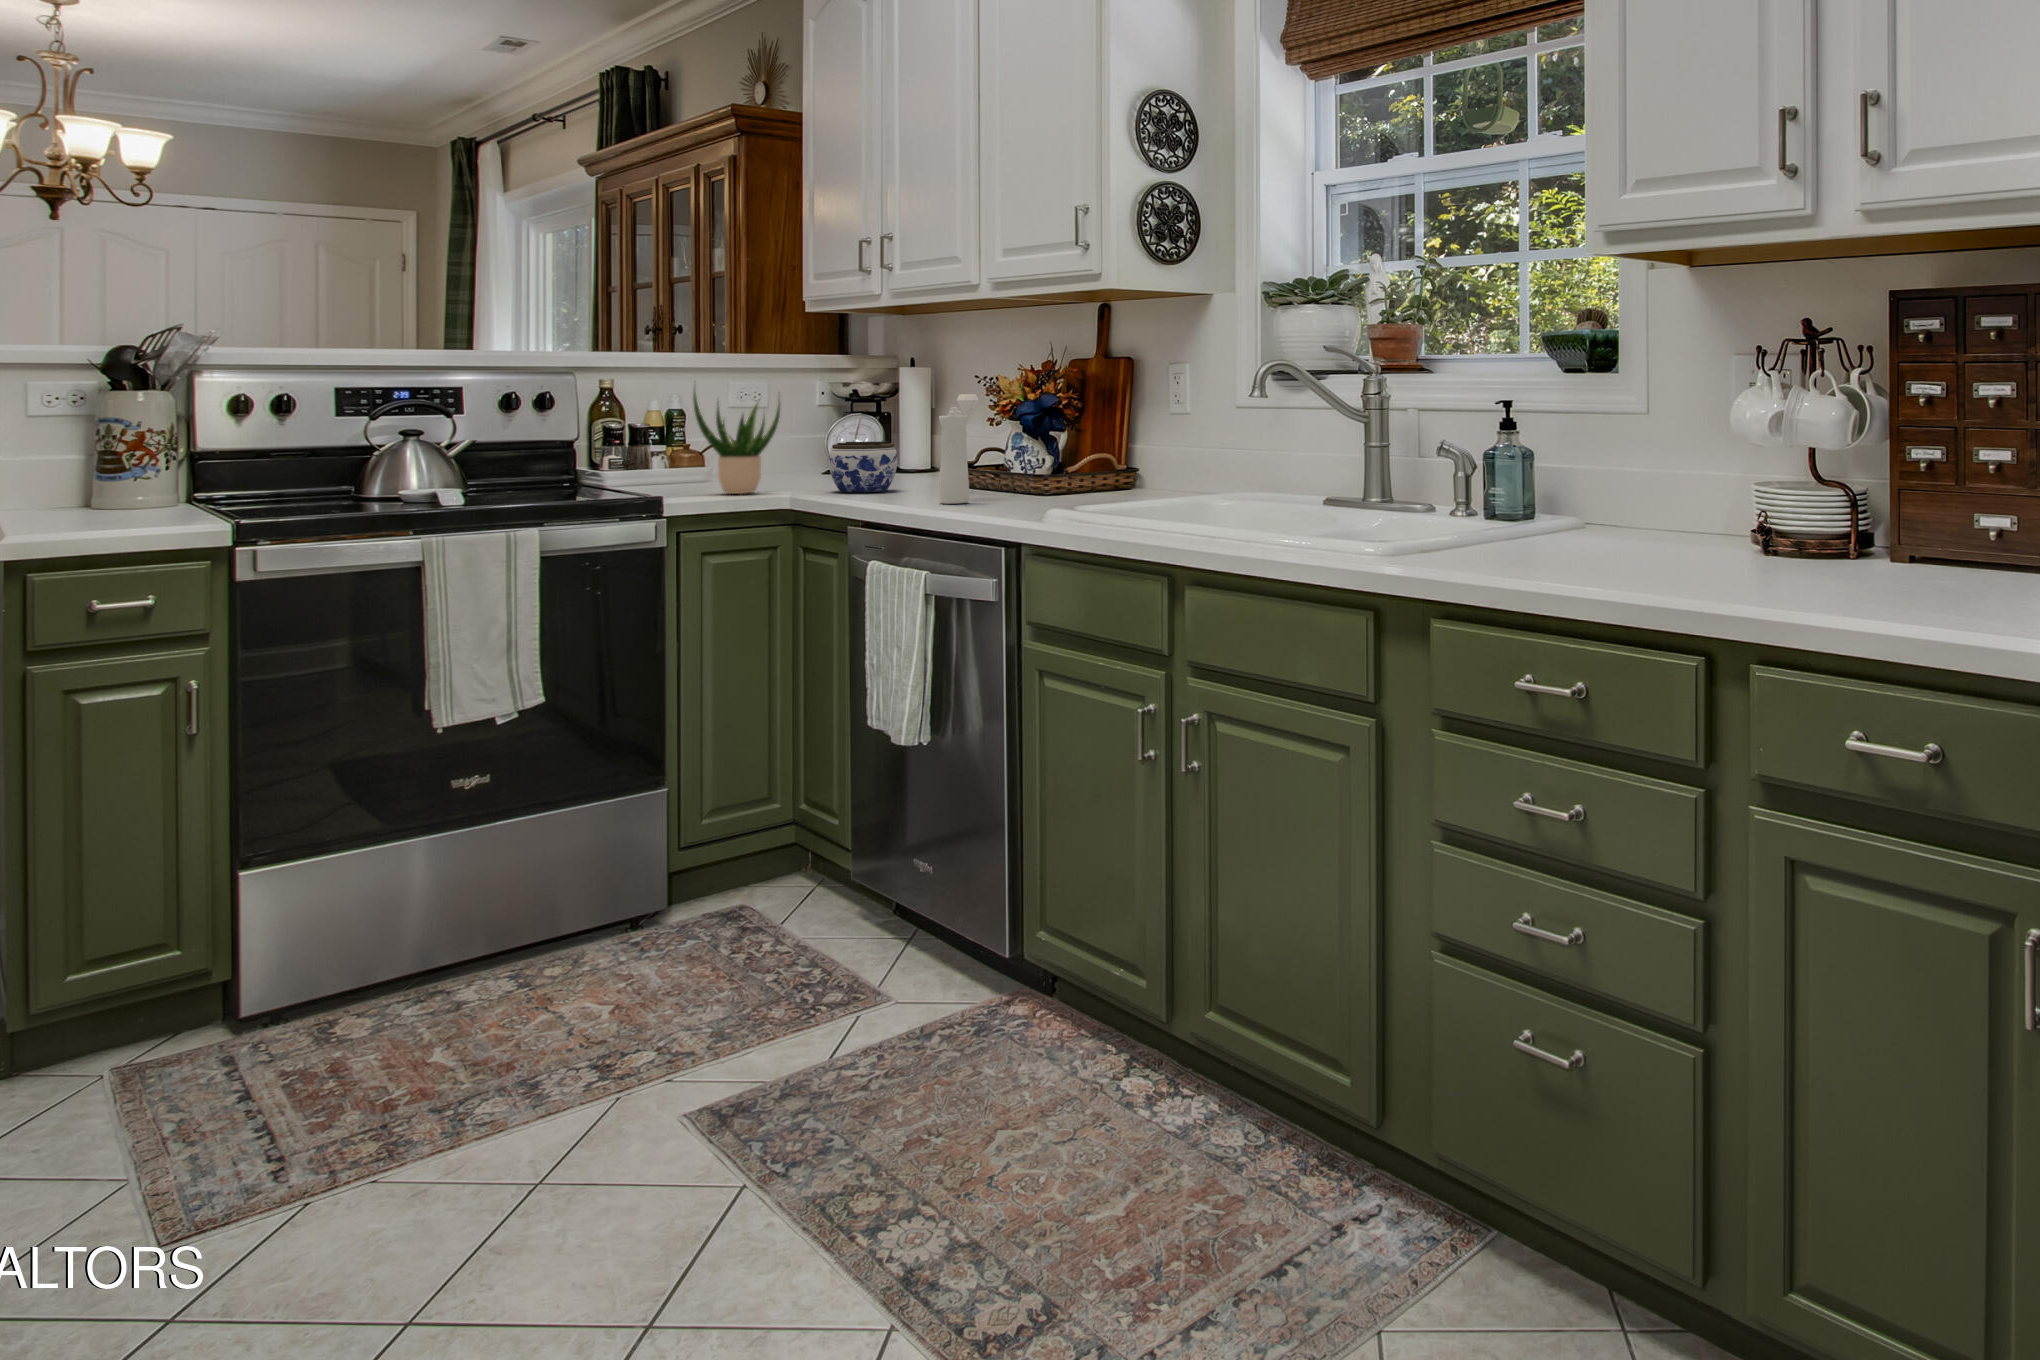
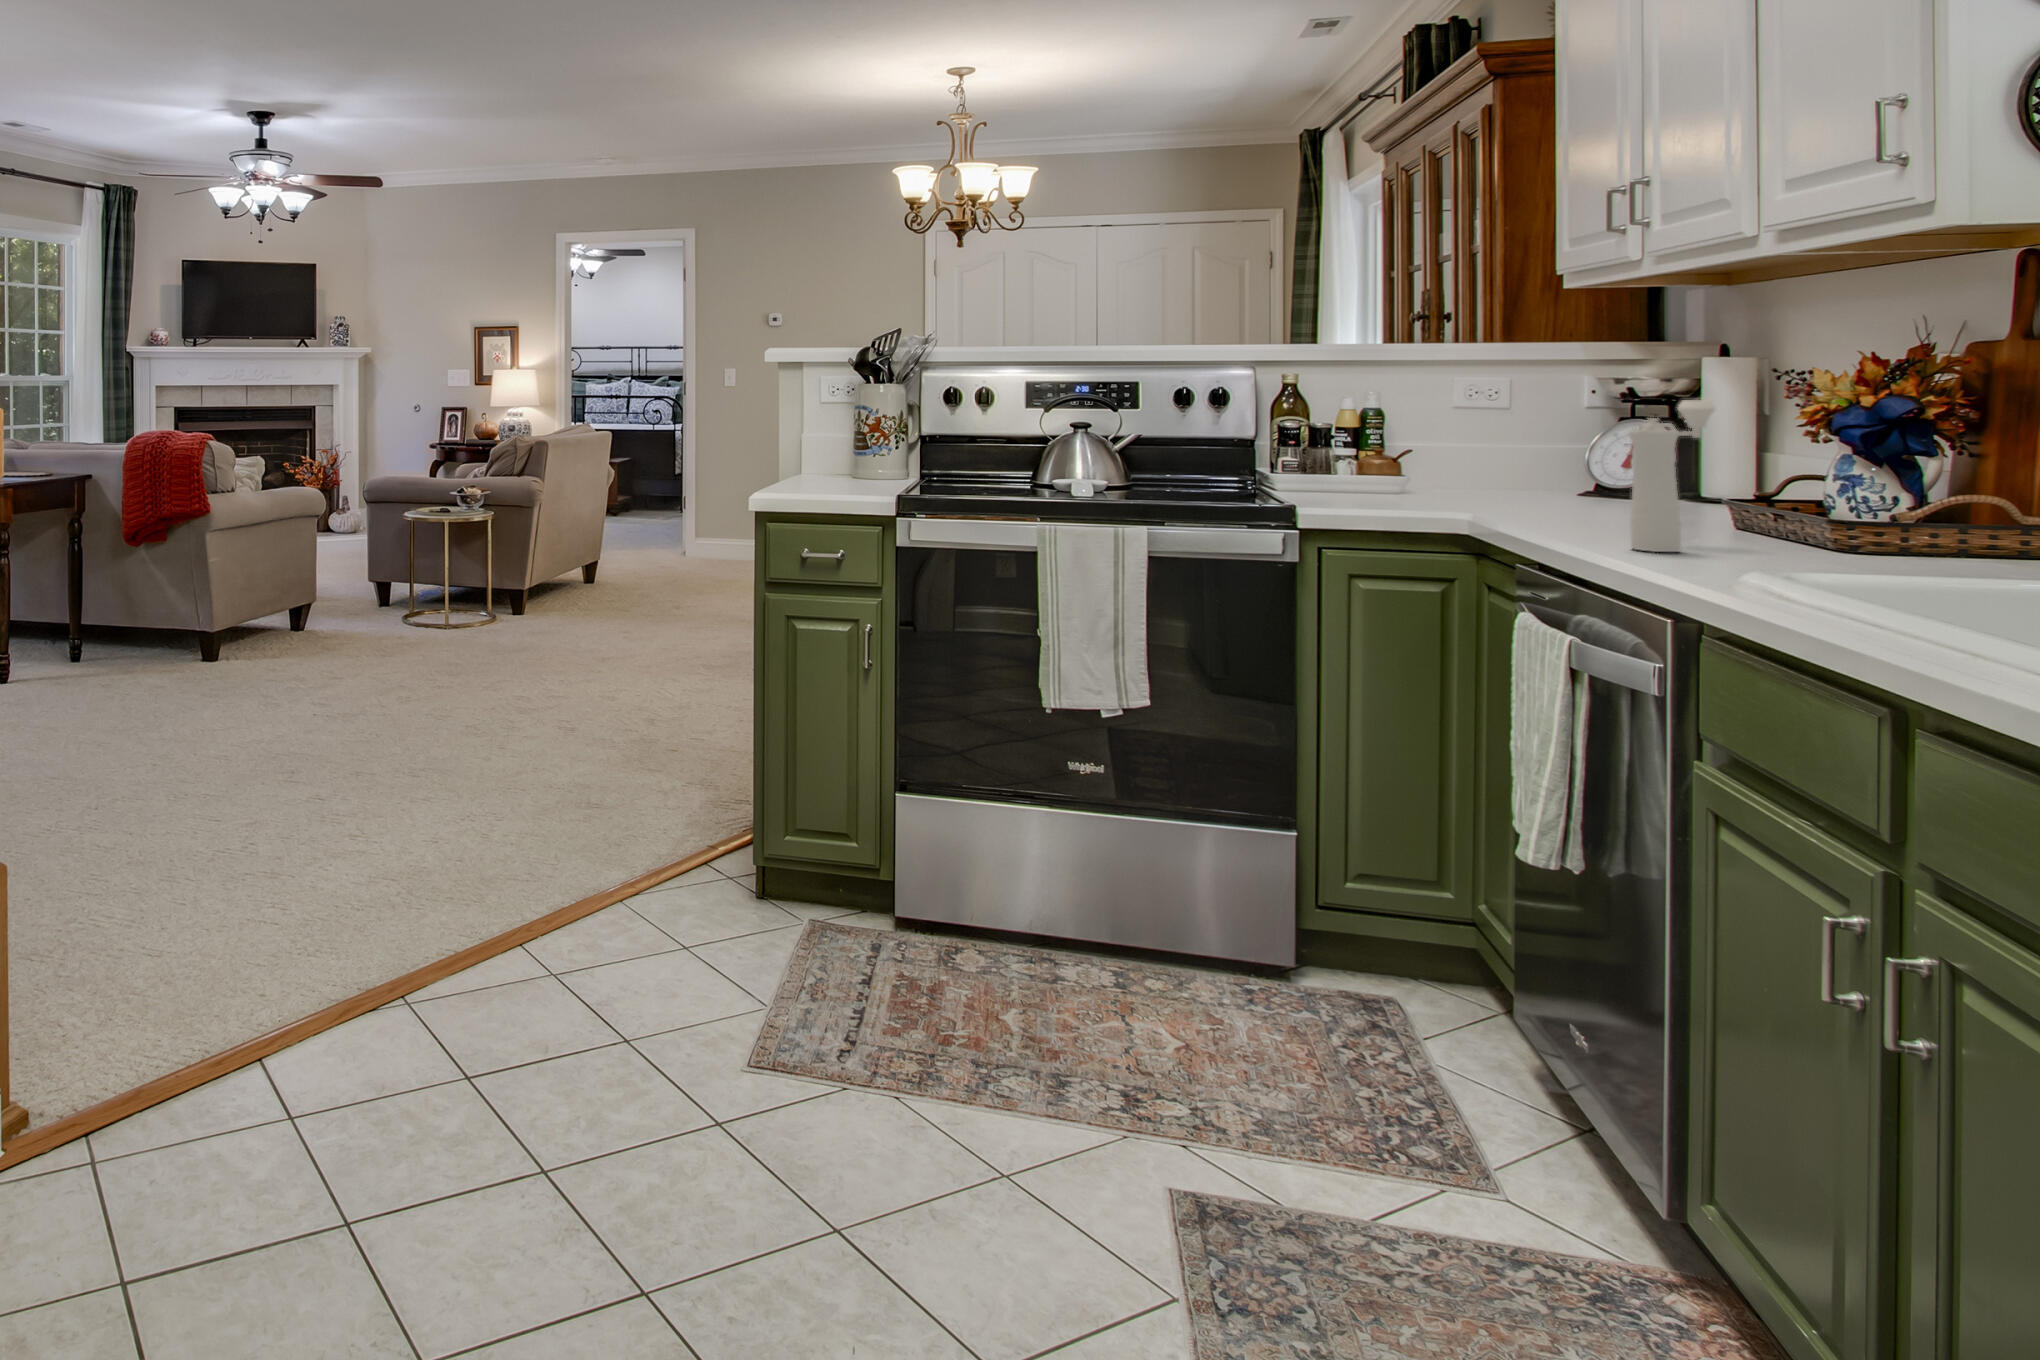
potted plant: present [693,391,780,494] -> none [1340,379,1448,510]
jar: present [829,442,898,492] -> none [1514,456,1620,523]

